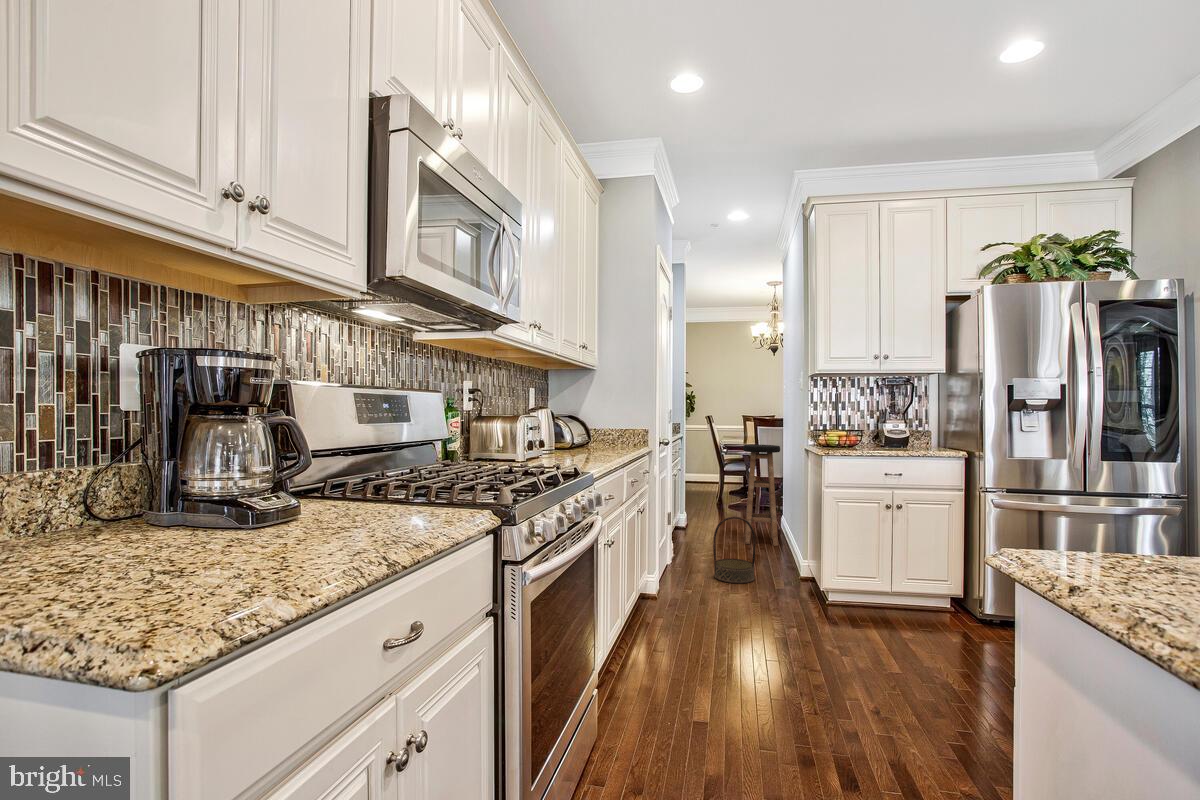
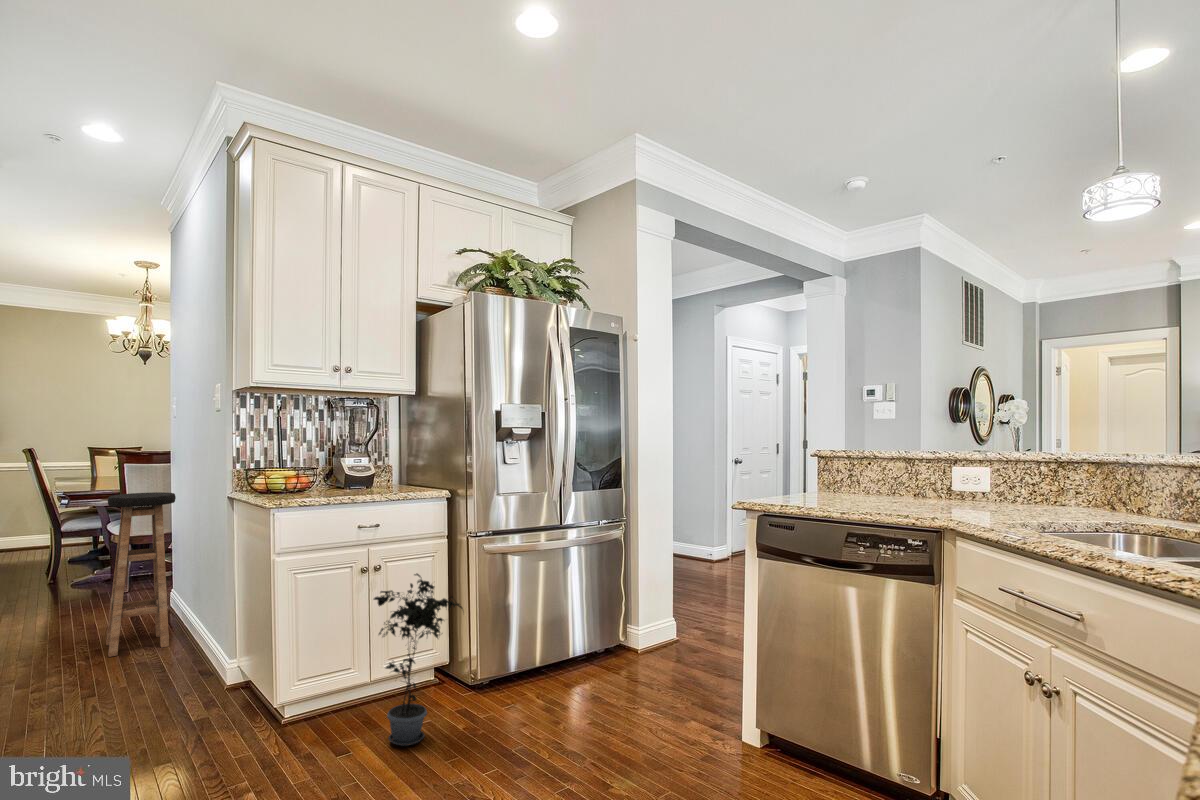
potted plant: none [898,512,971,642] -> present [374,573,463,746]
basket: present [713,517,756,583] -> none [48,627,137,751]

